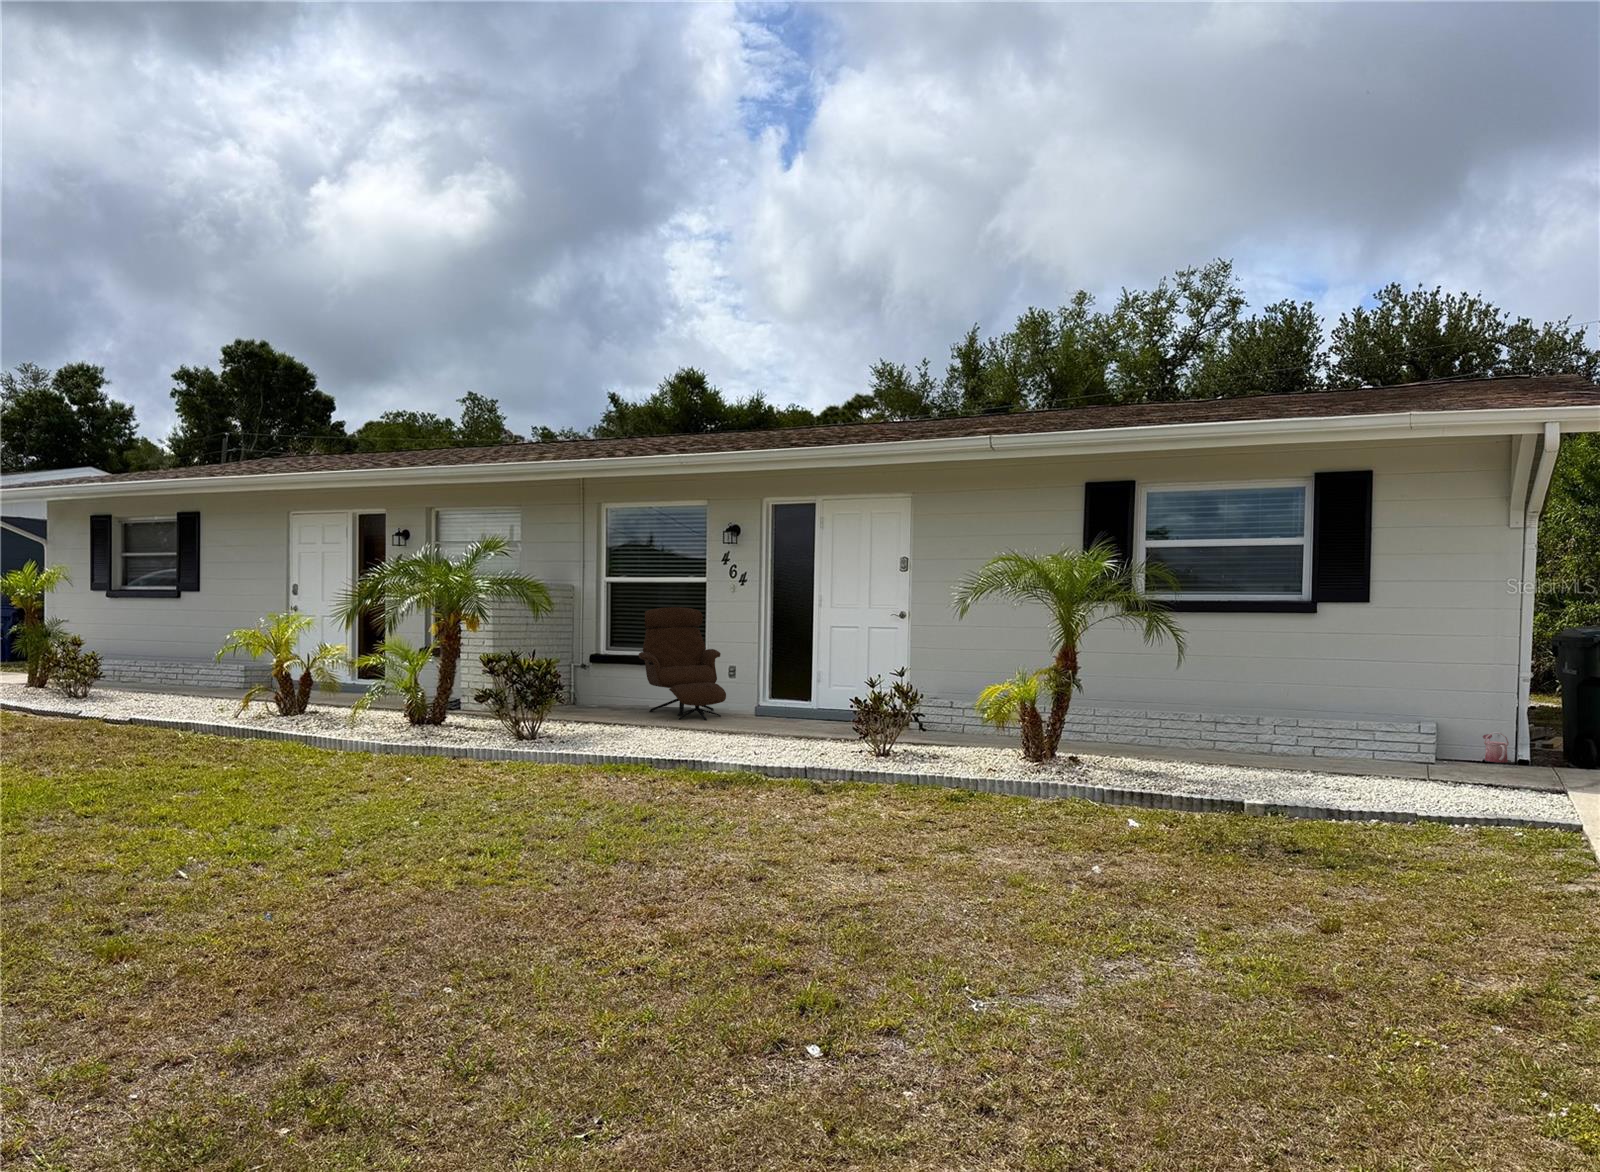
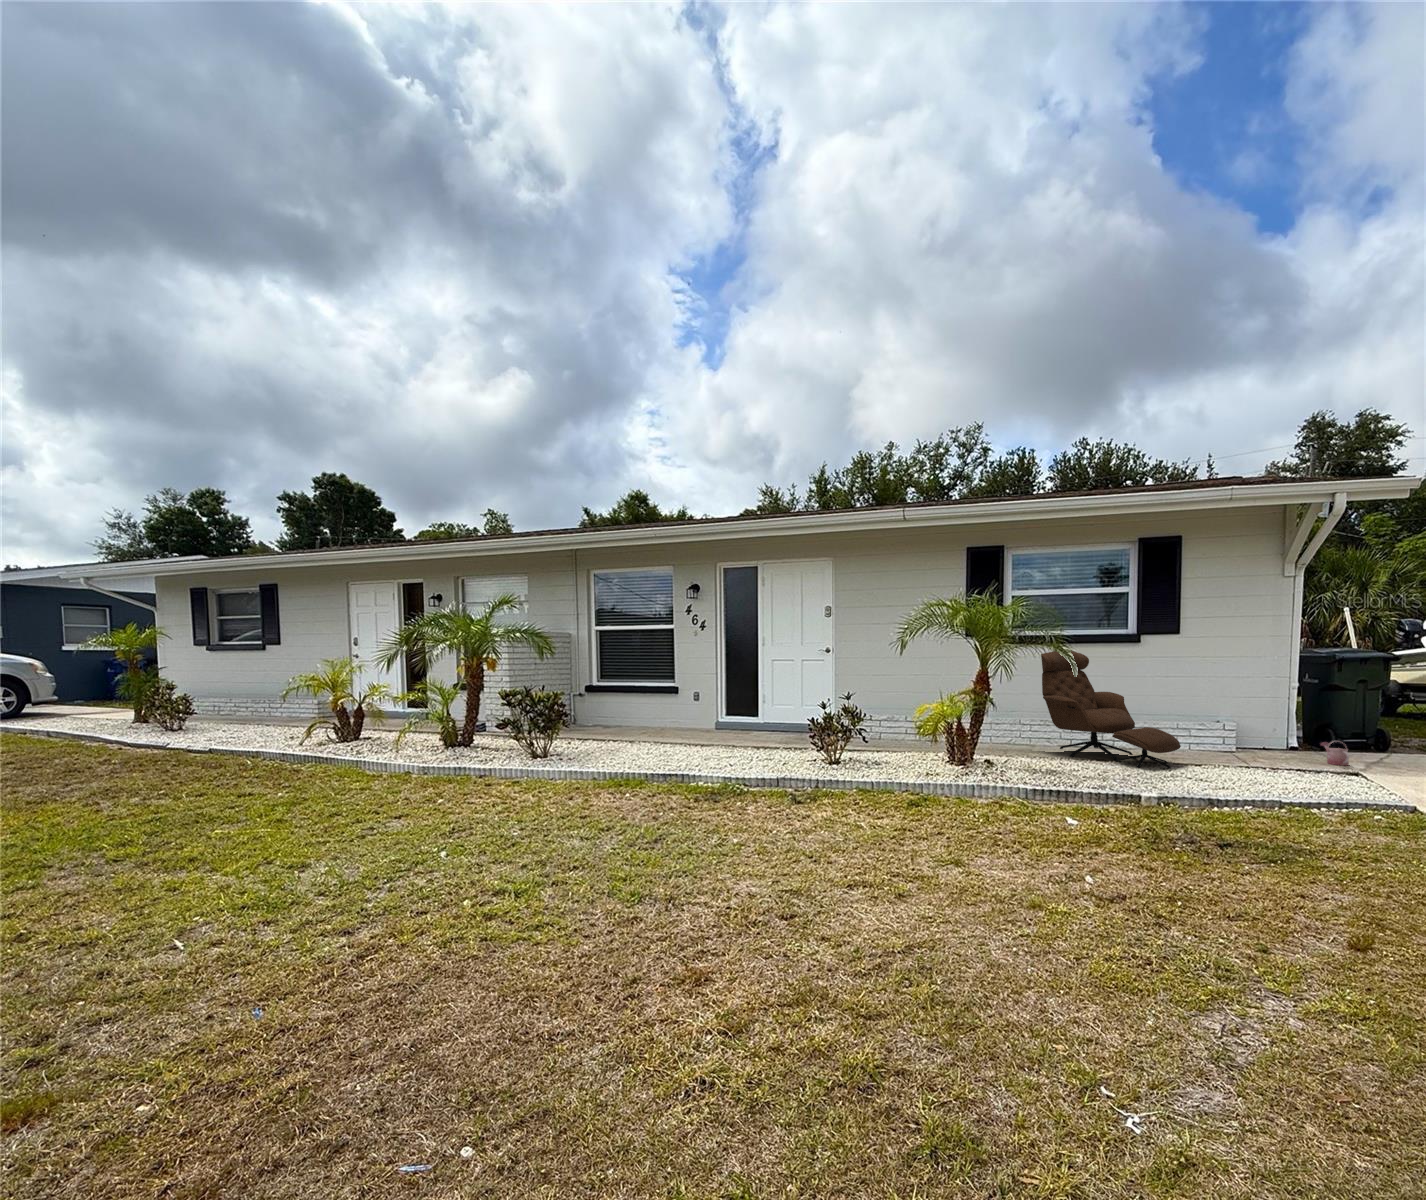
lounge chair: present [639,607,726,720] -> present [1041,651,1181,769]

